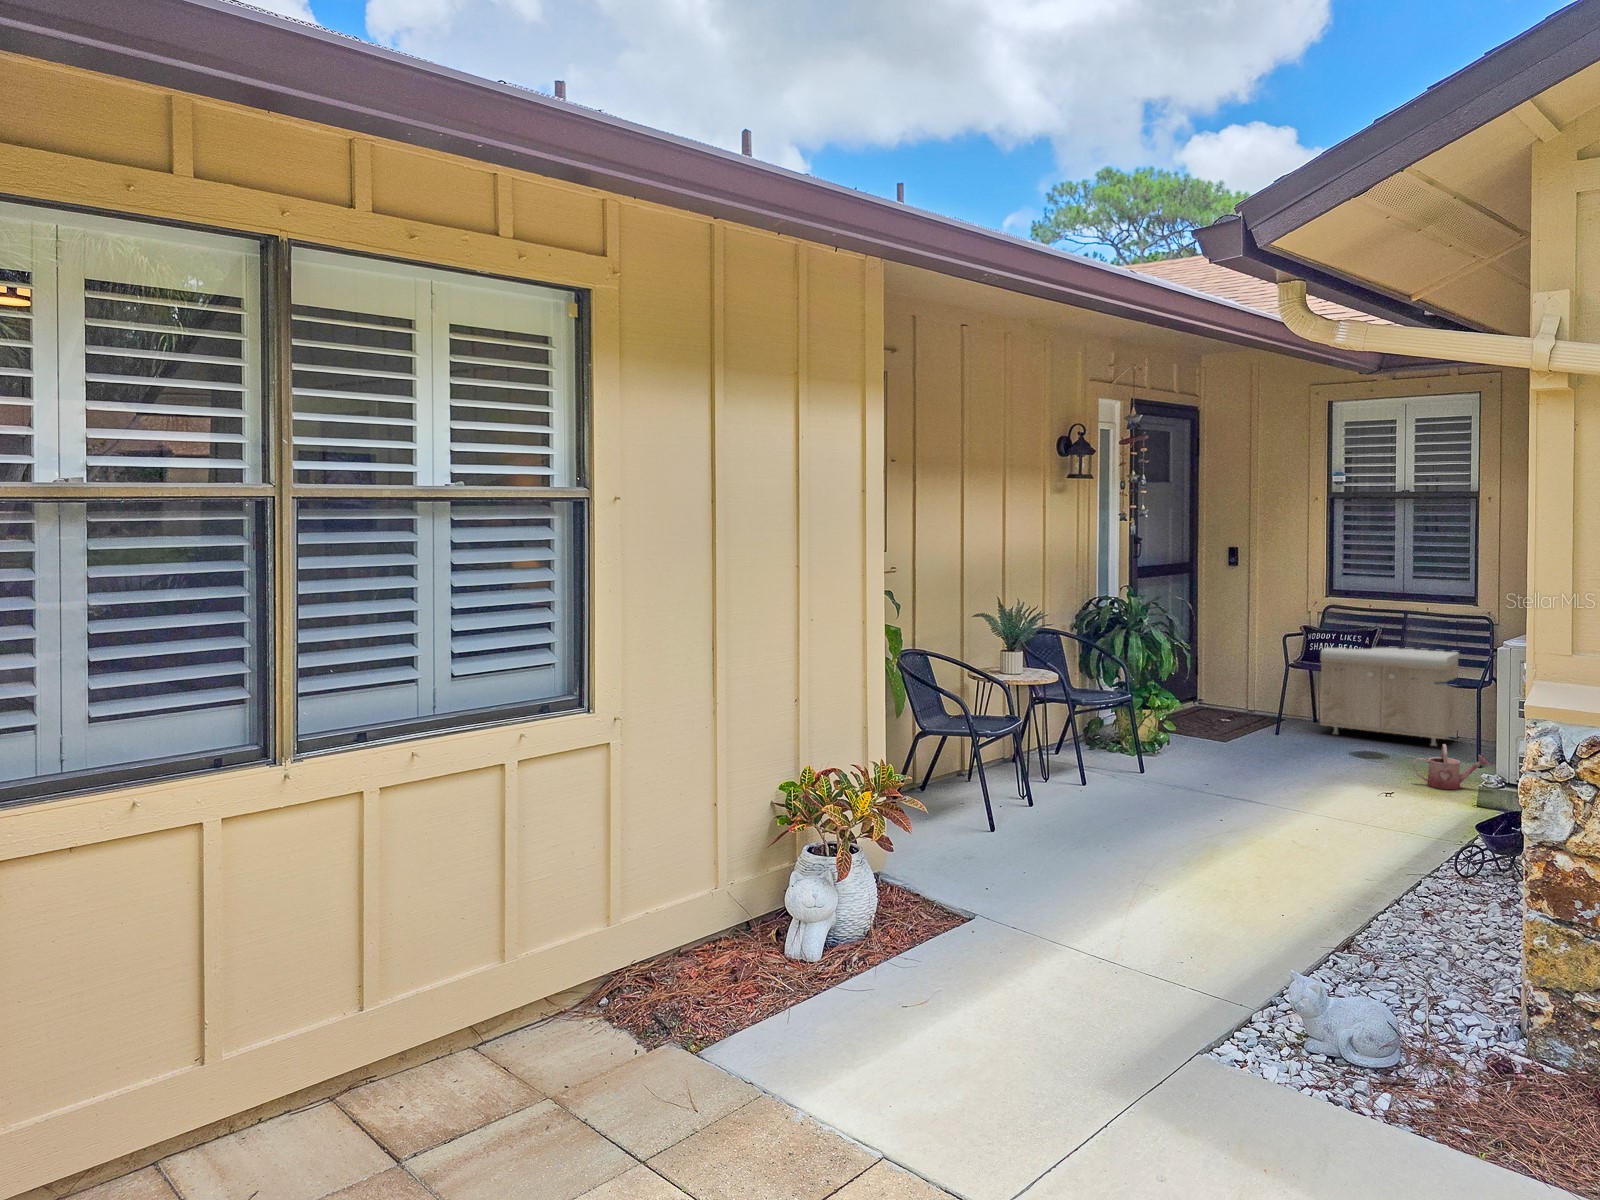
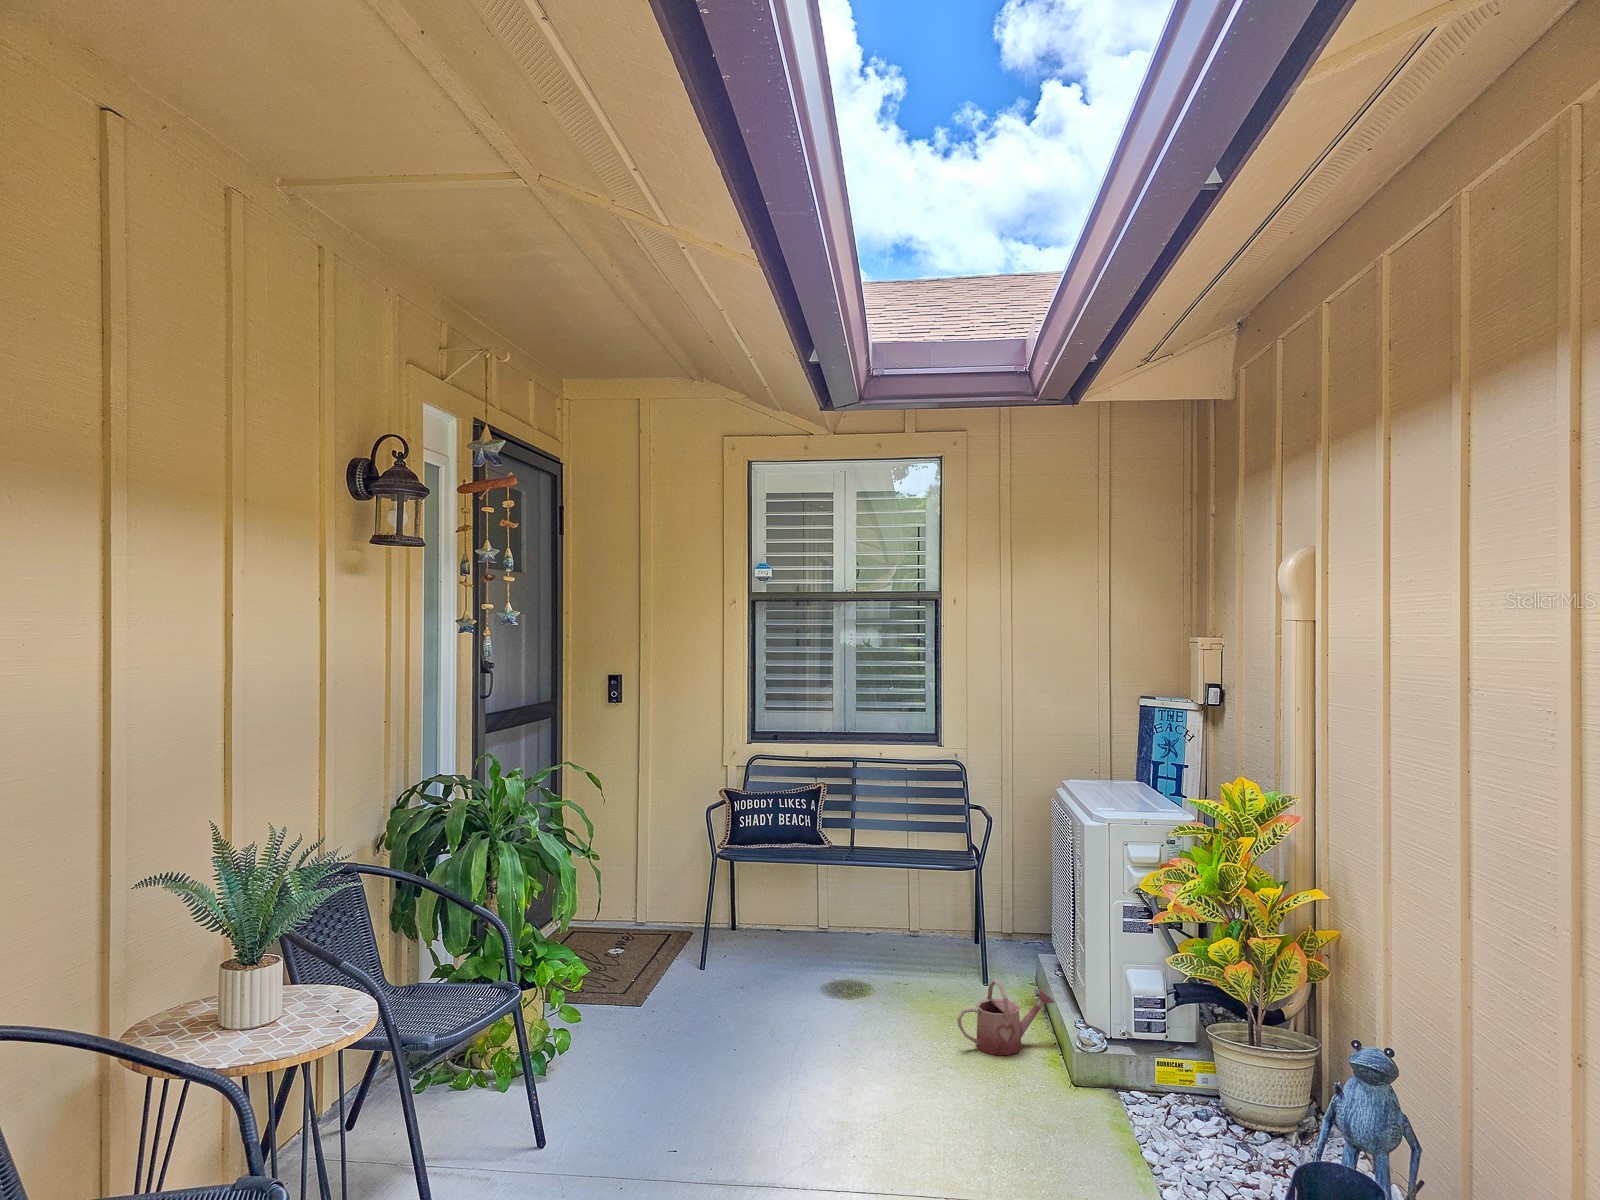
storage bench: present [1320,647,1462,746] -> none [761,810,929,954]

